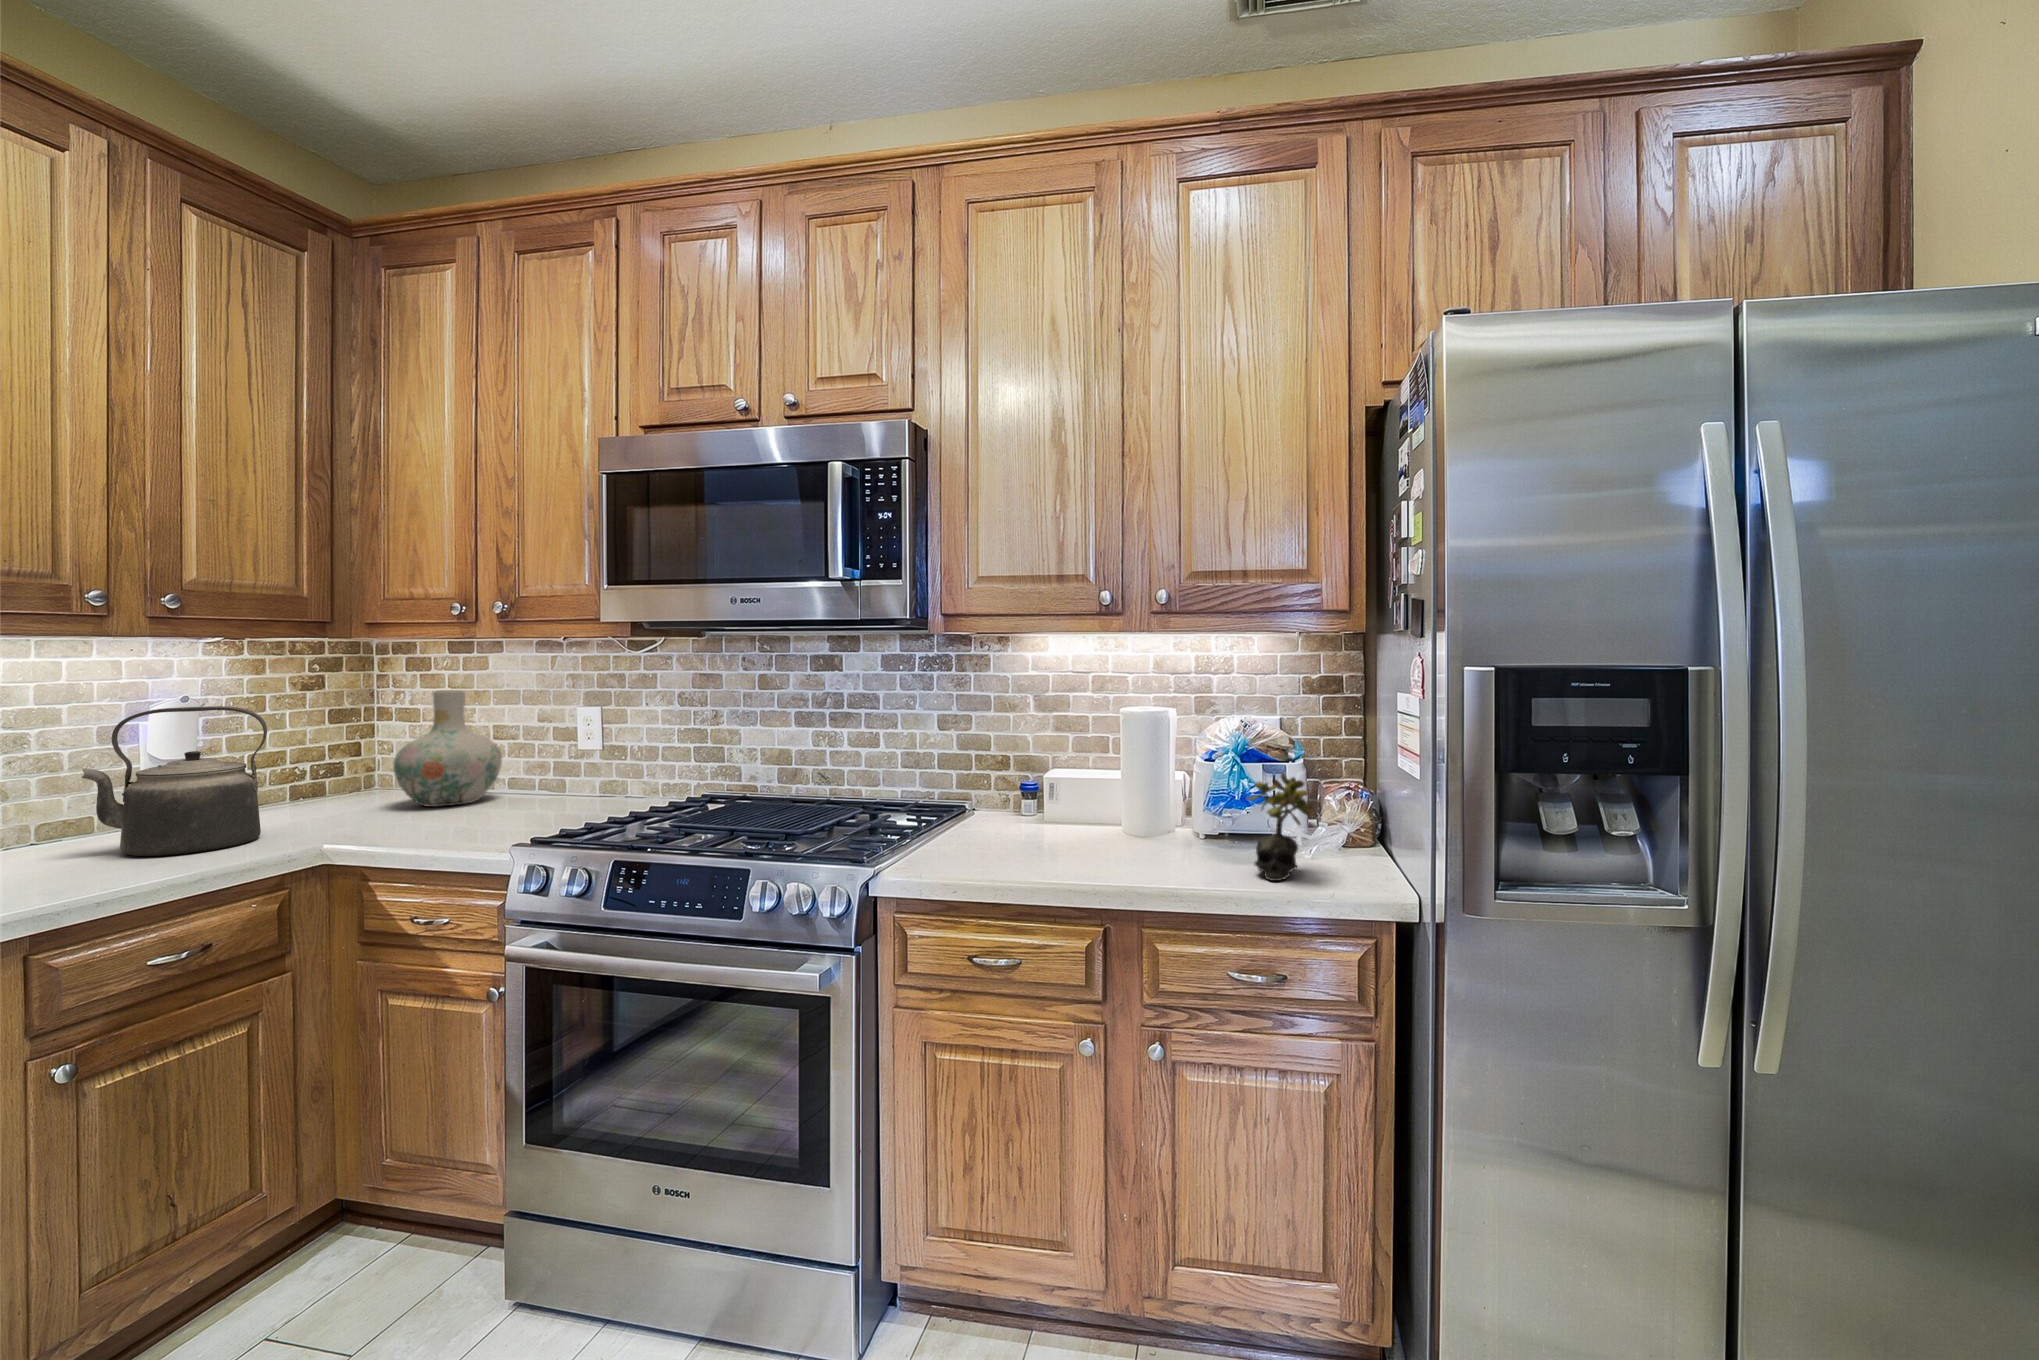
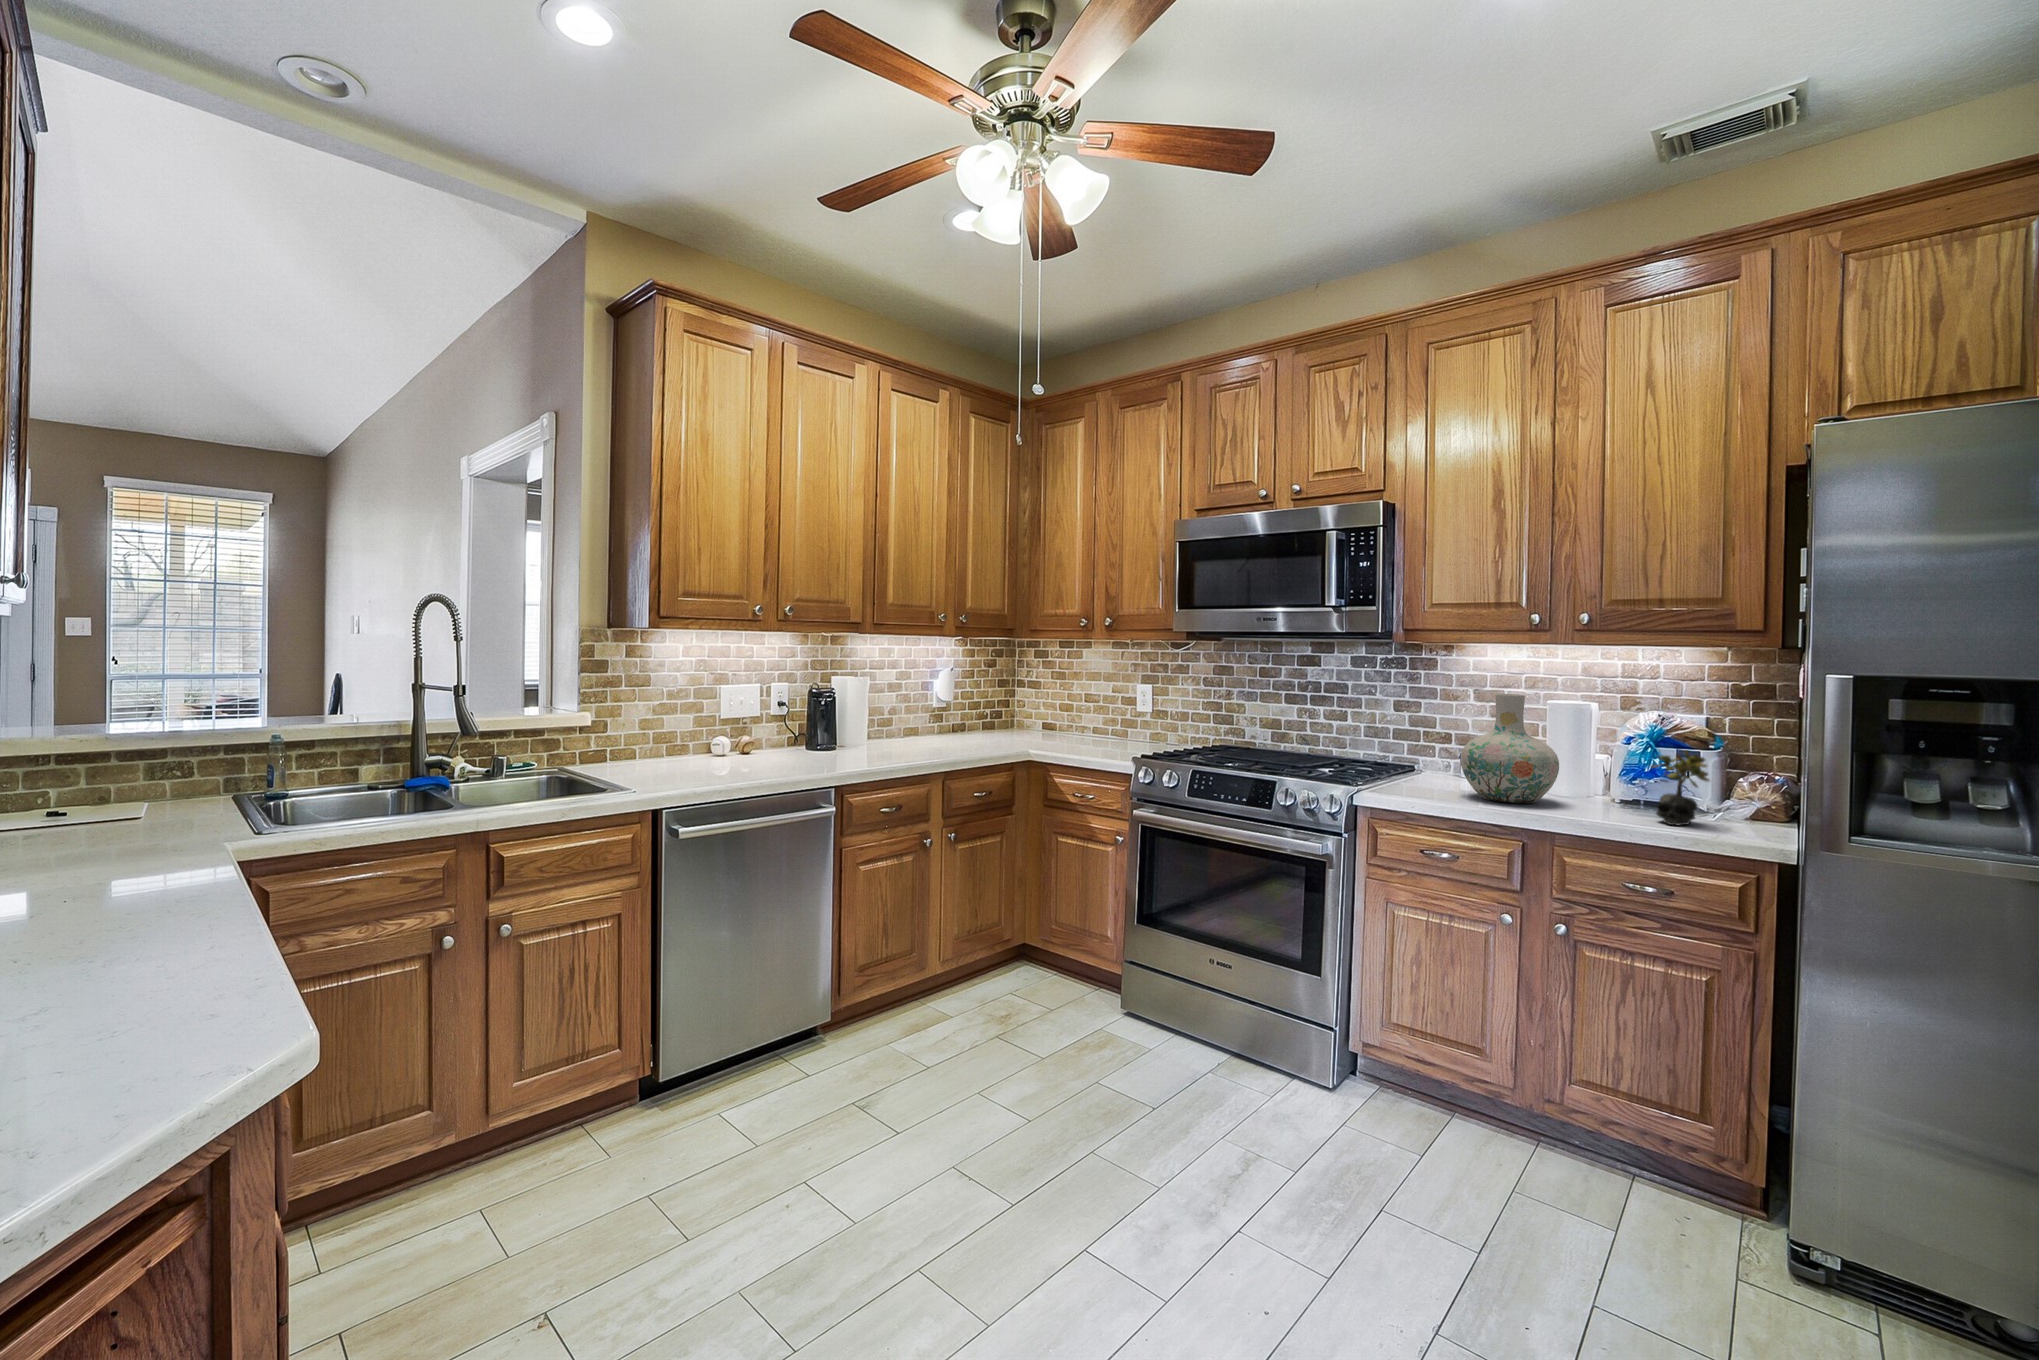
vase: present [393,690,502,807] -> present [1461,694,1559,804]
kettle: present [82,706,267,856] -> none [932,671,1000,745]

